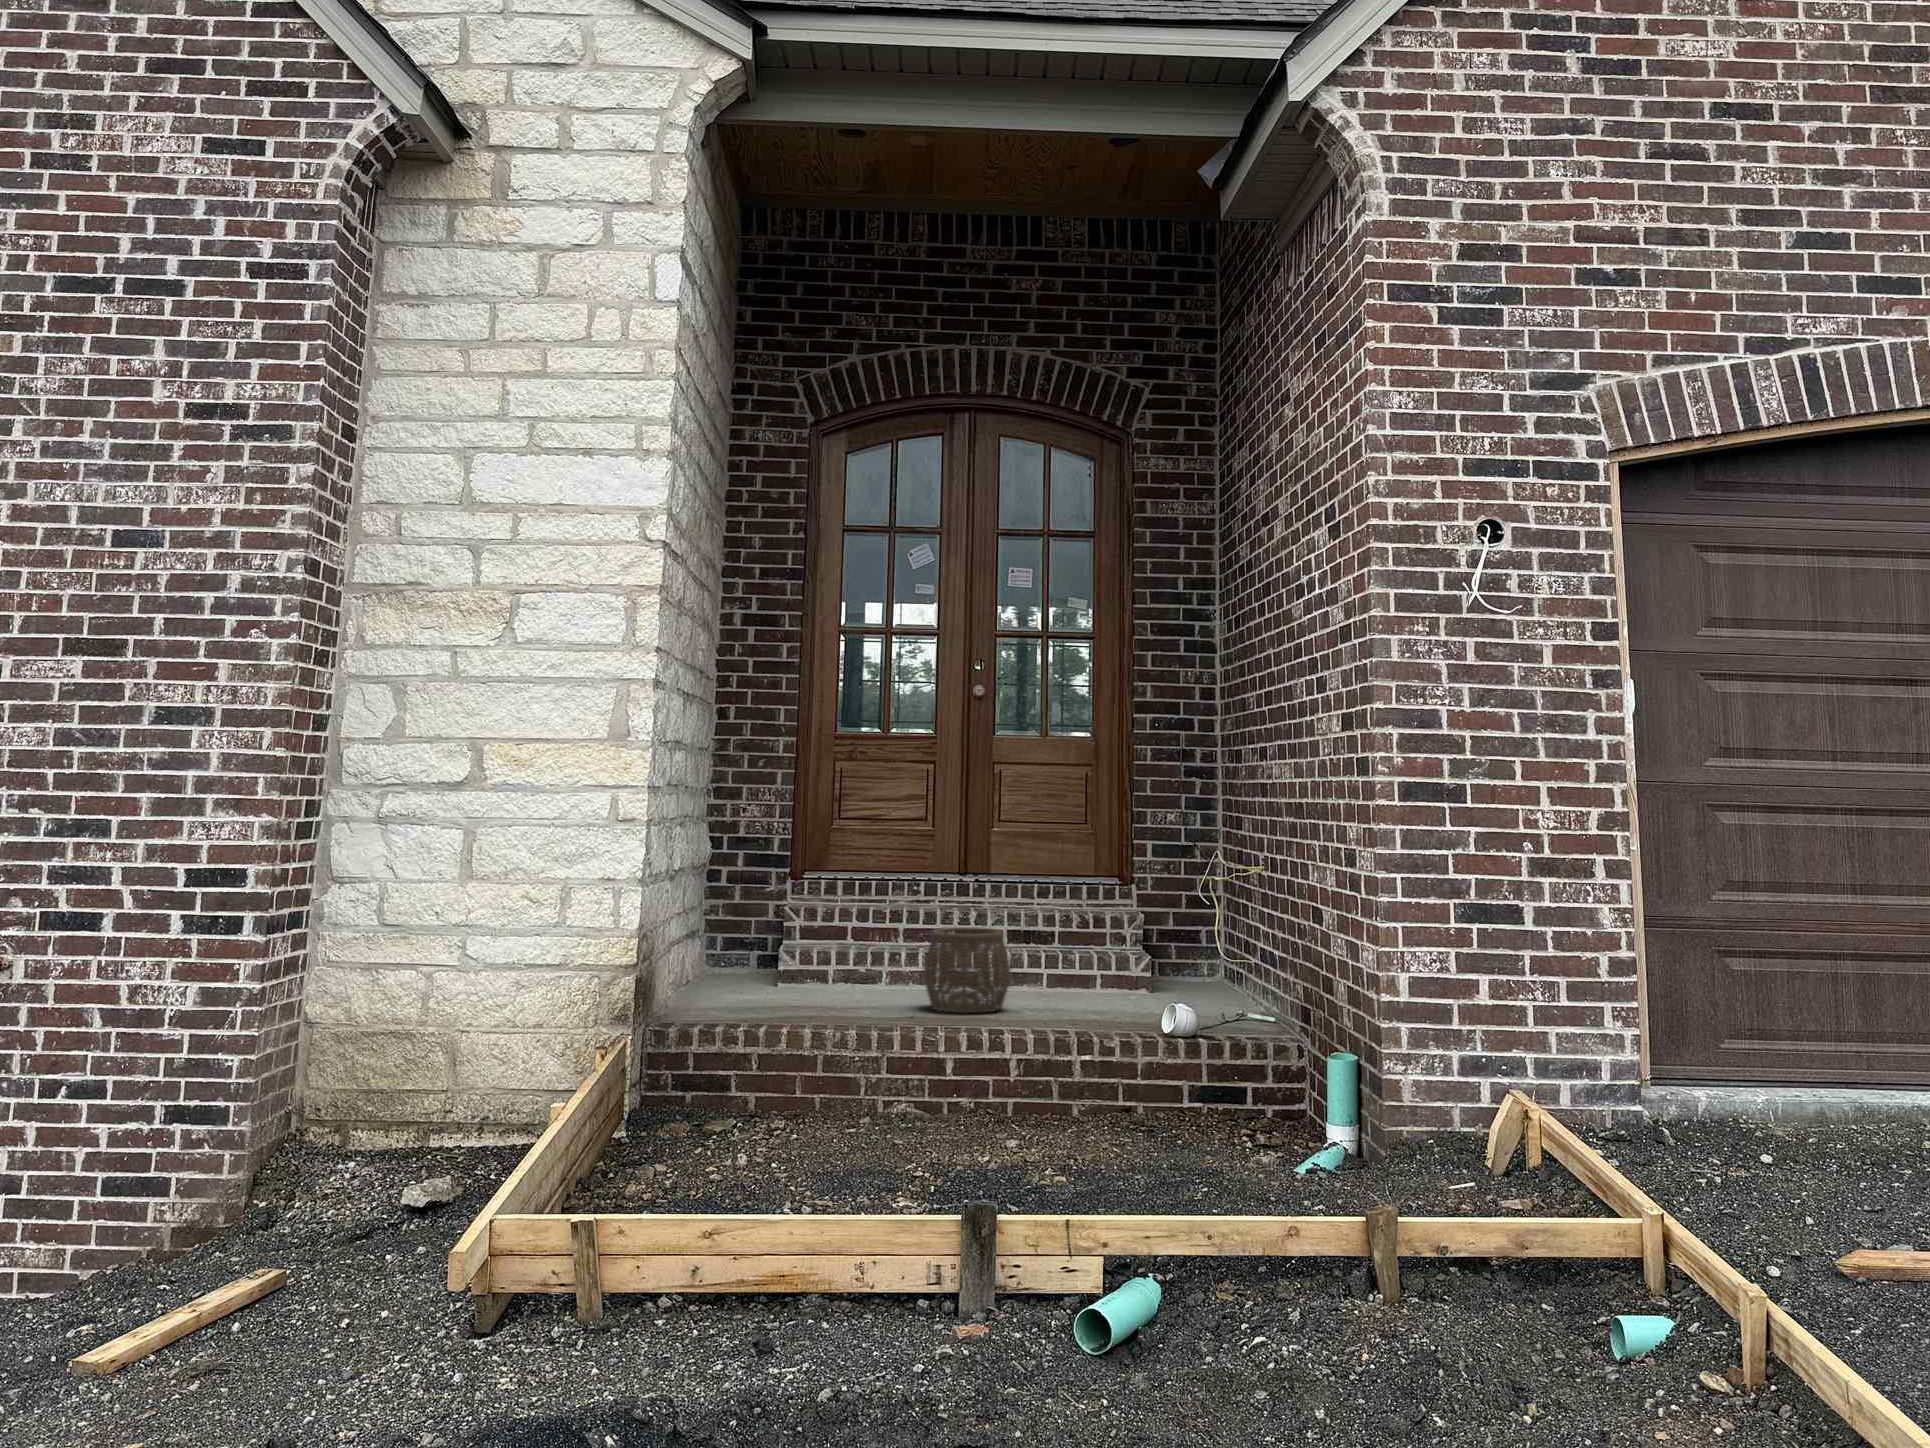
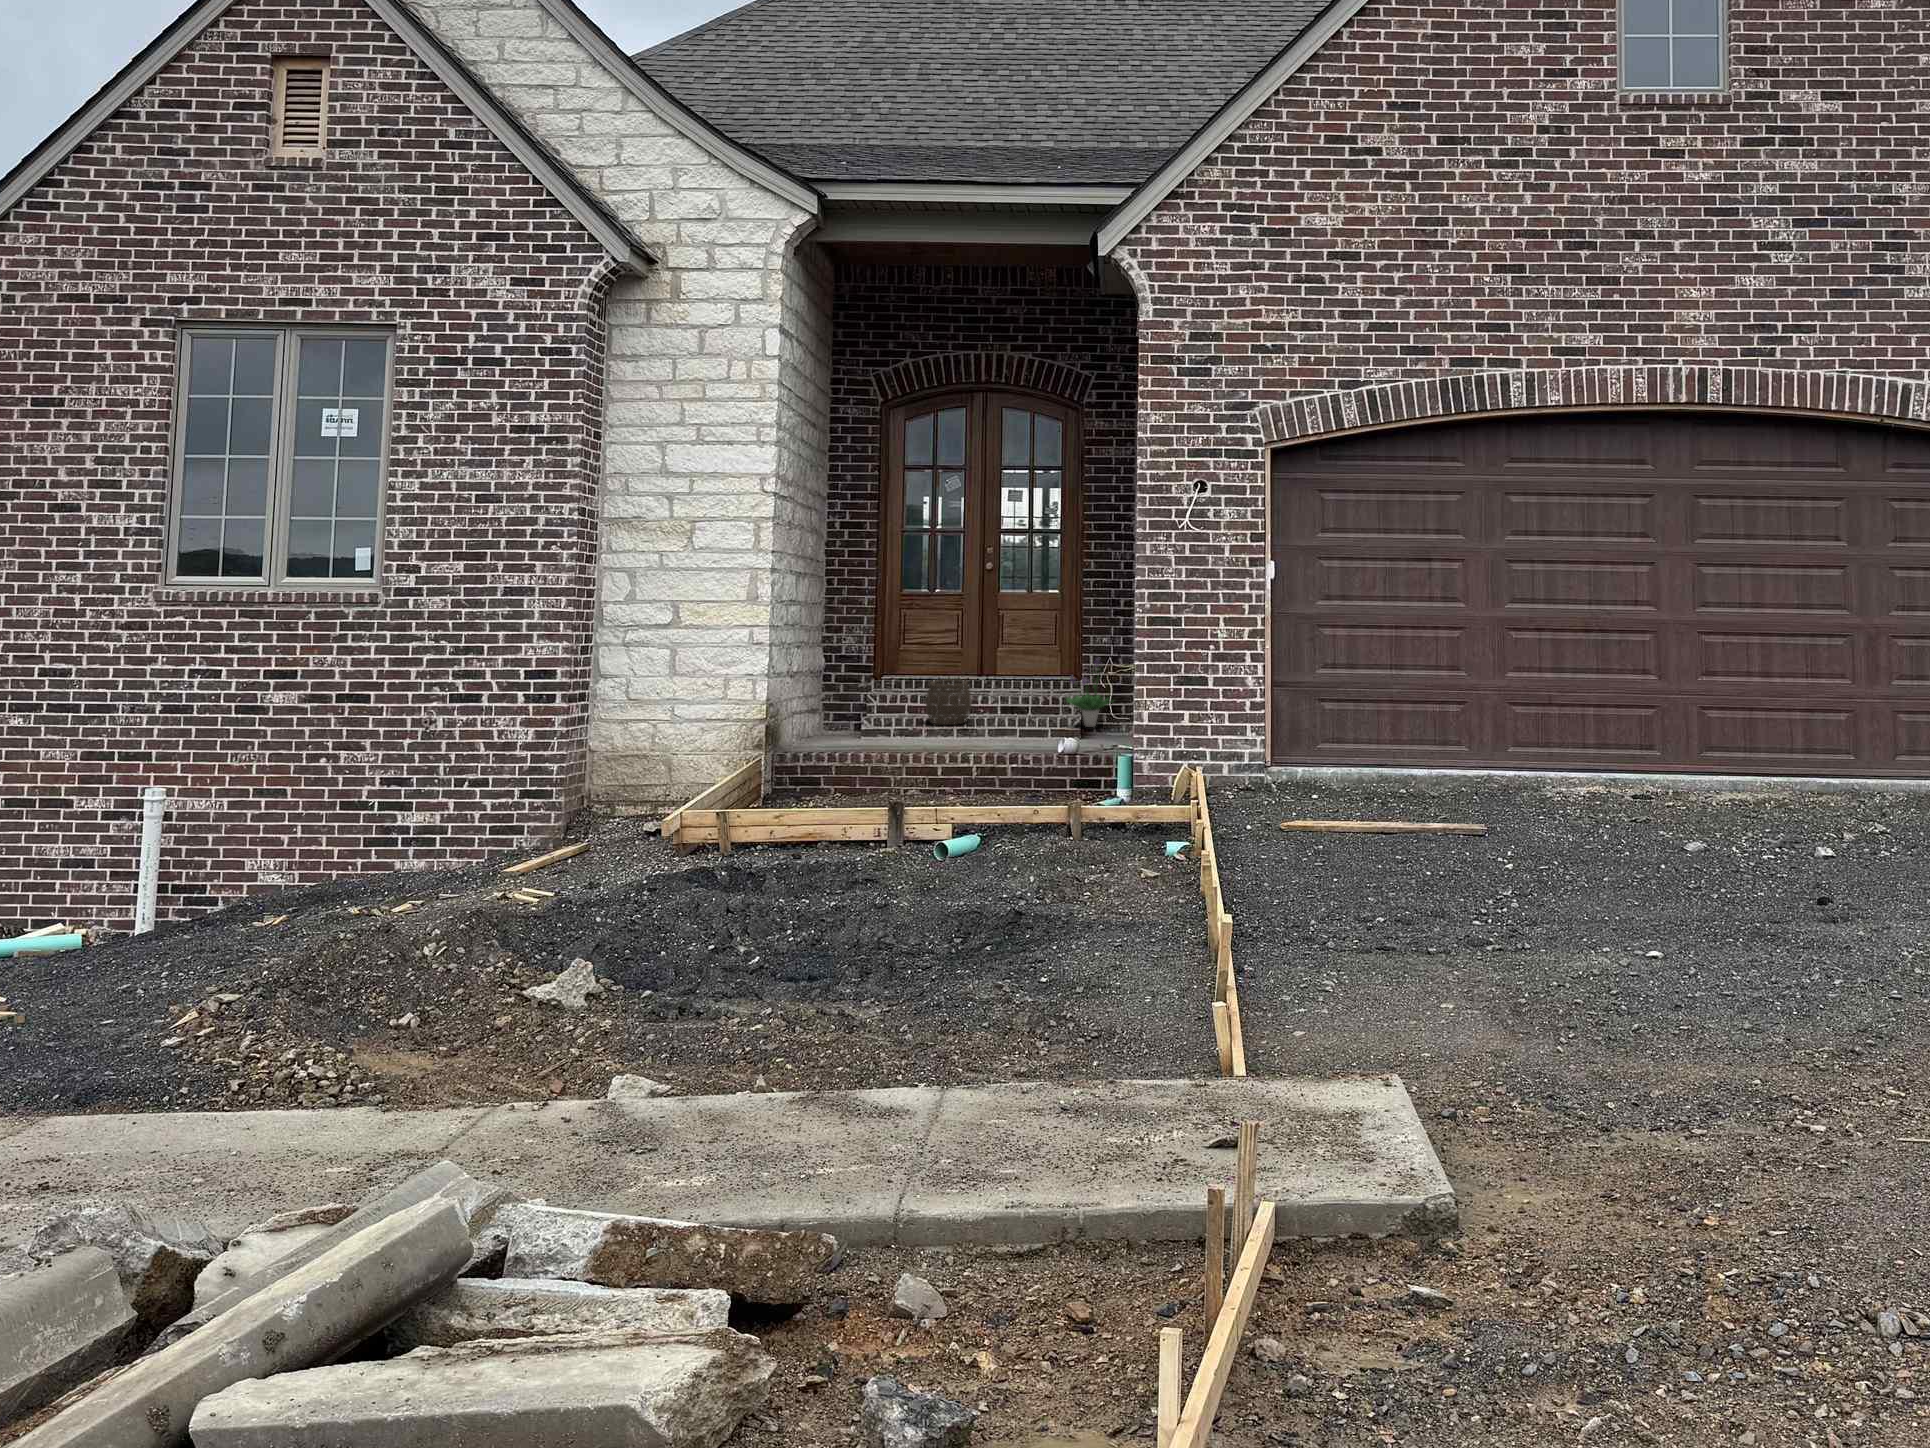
potted plant: none [1188,885,1285,1019] -> present [1067,659,1111,727]

